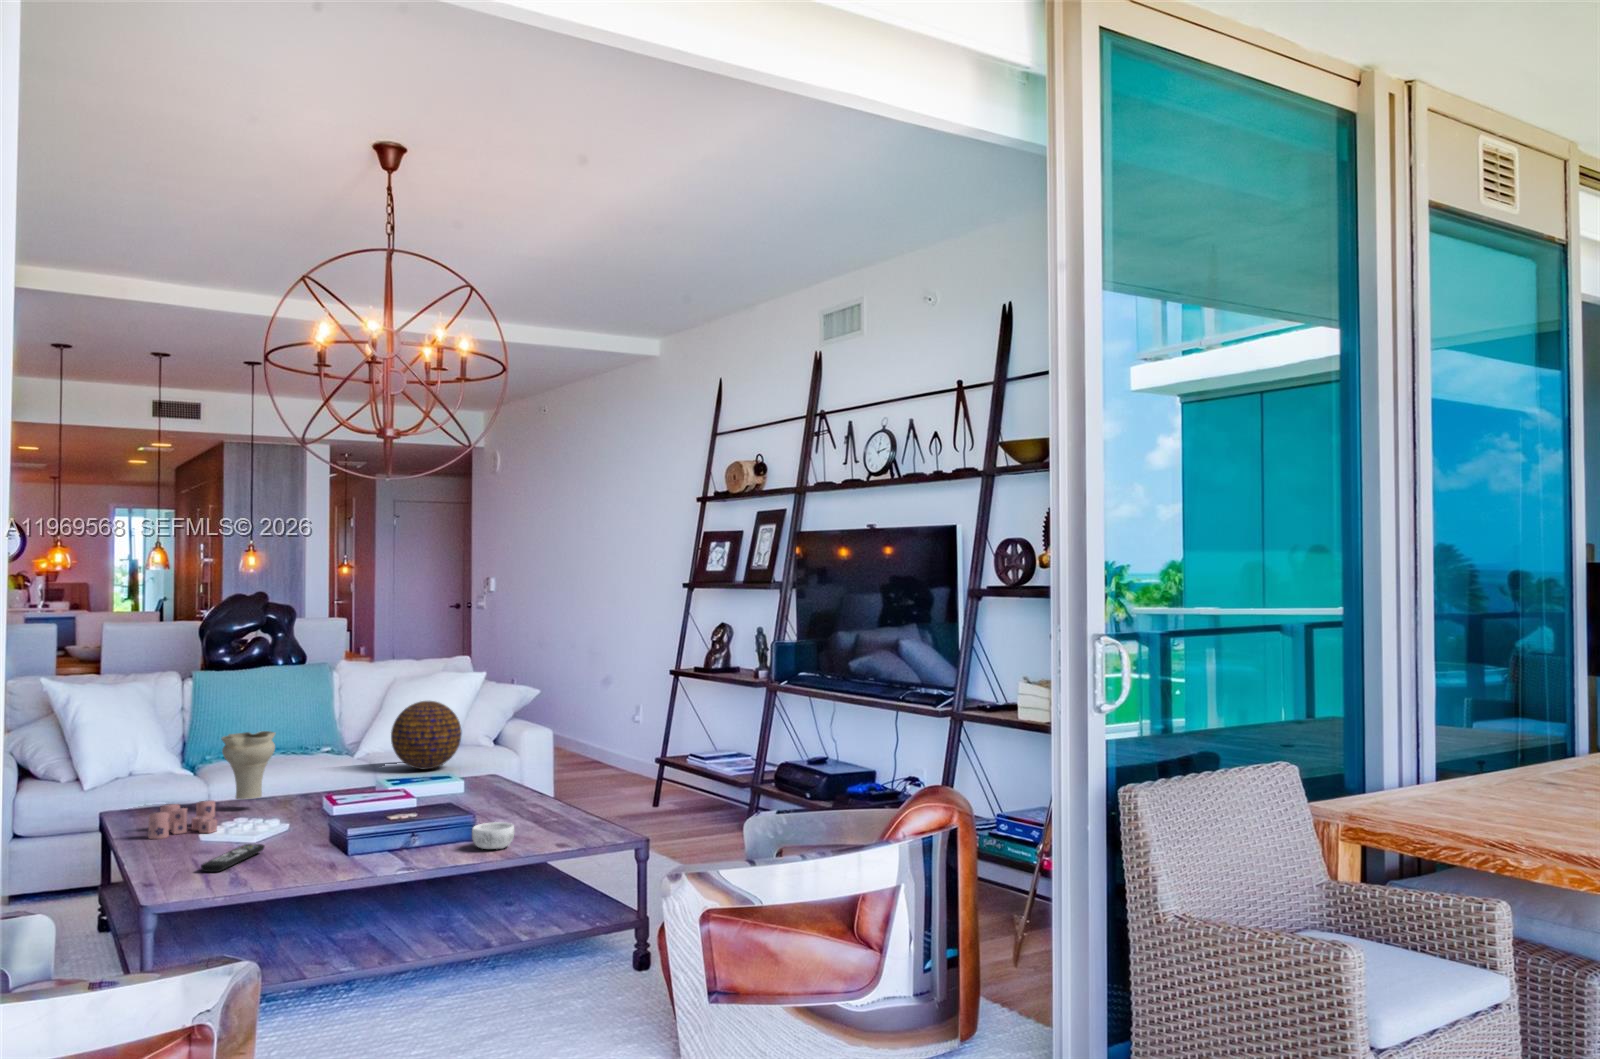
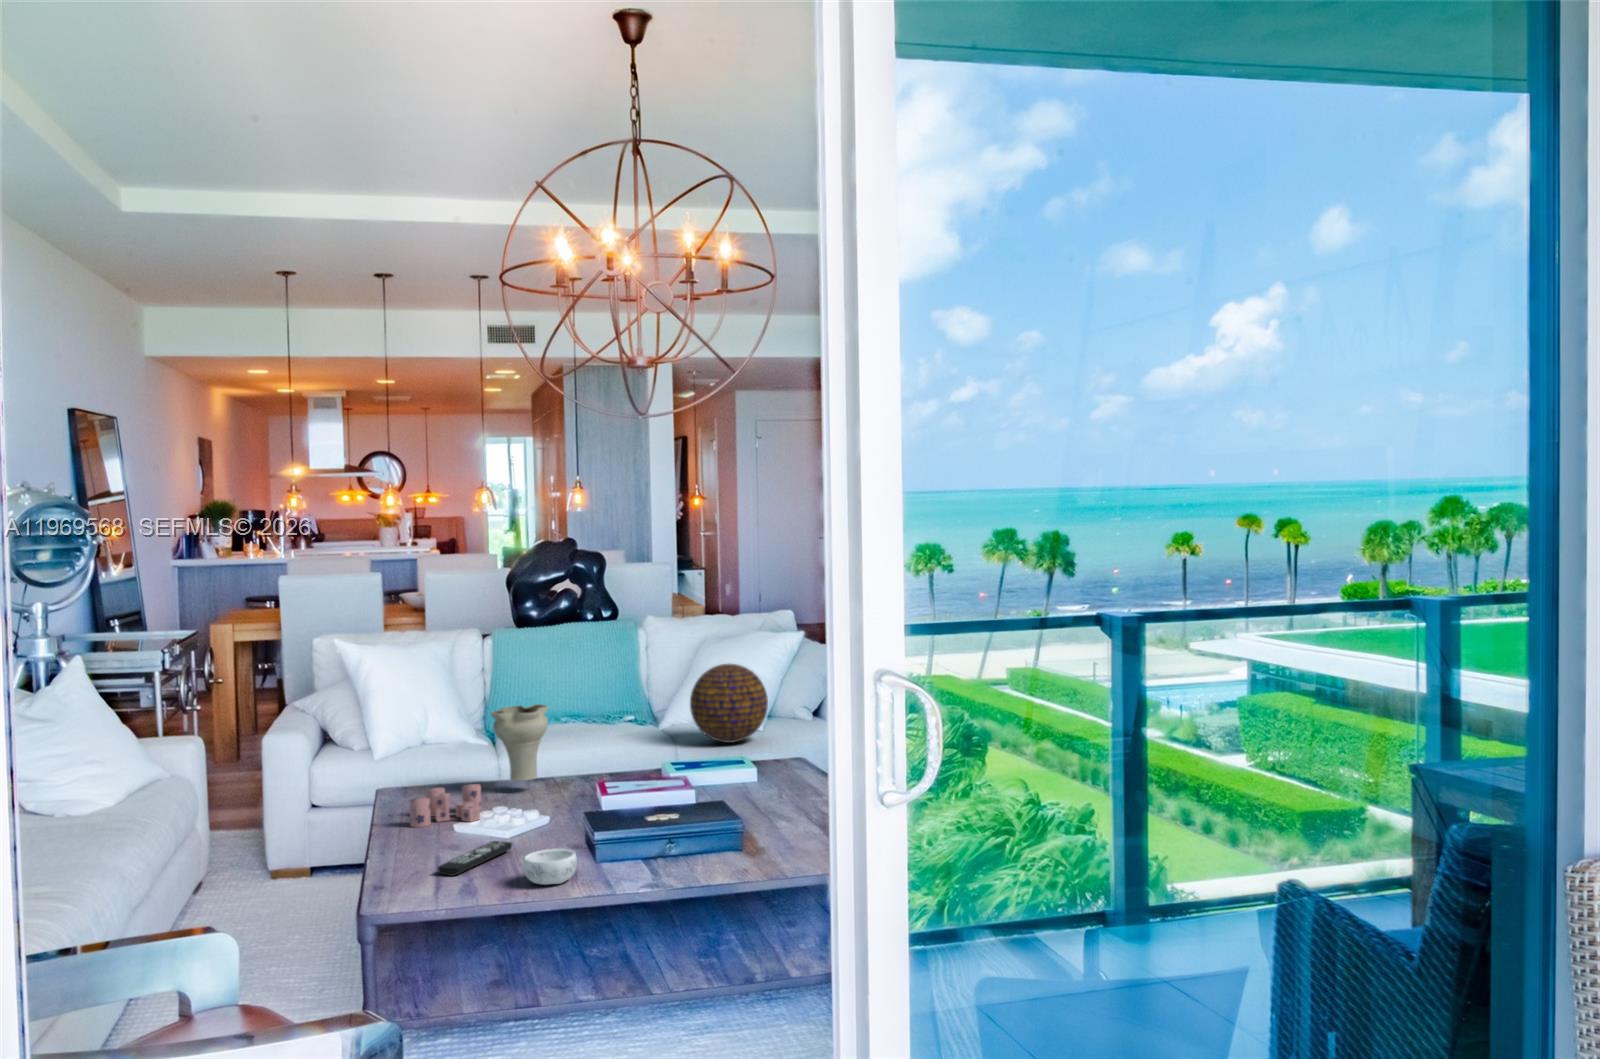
decorative bowl: present [472,822,514,849] -> present [524,849,577,885]

